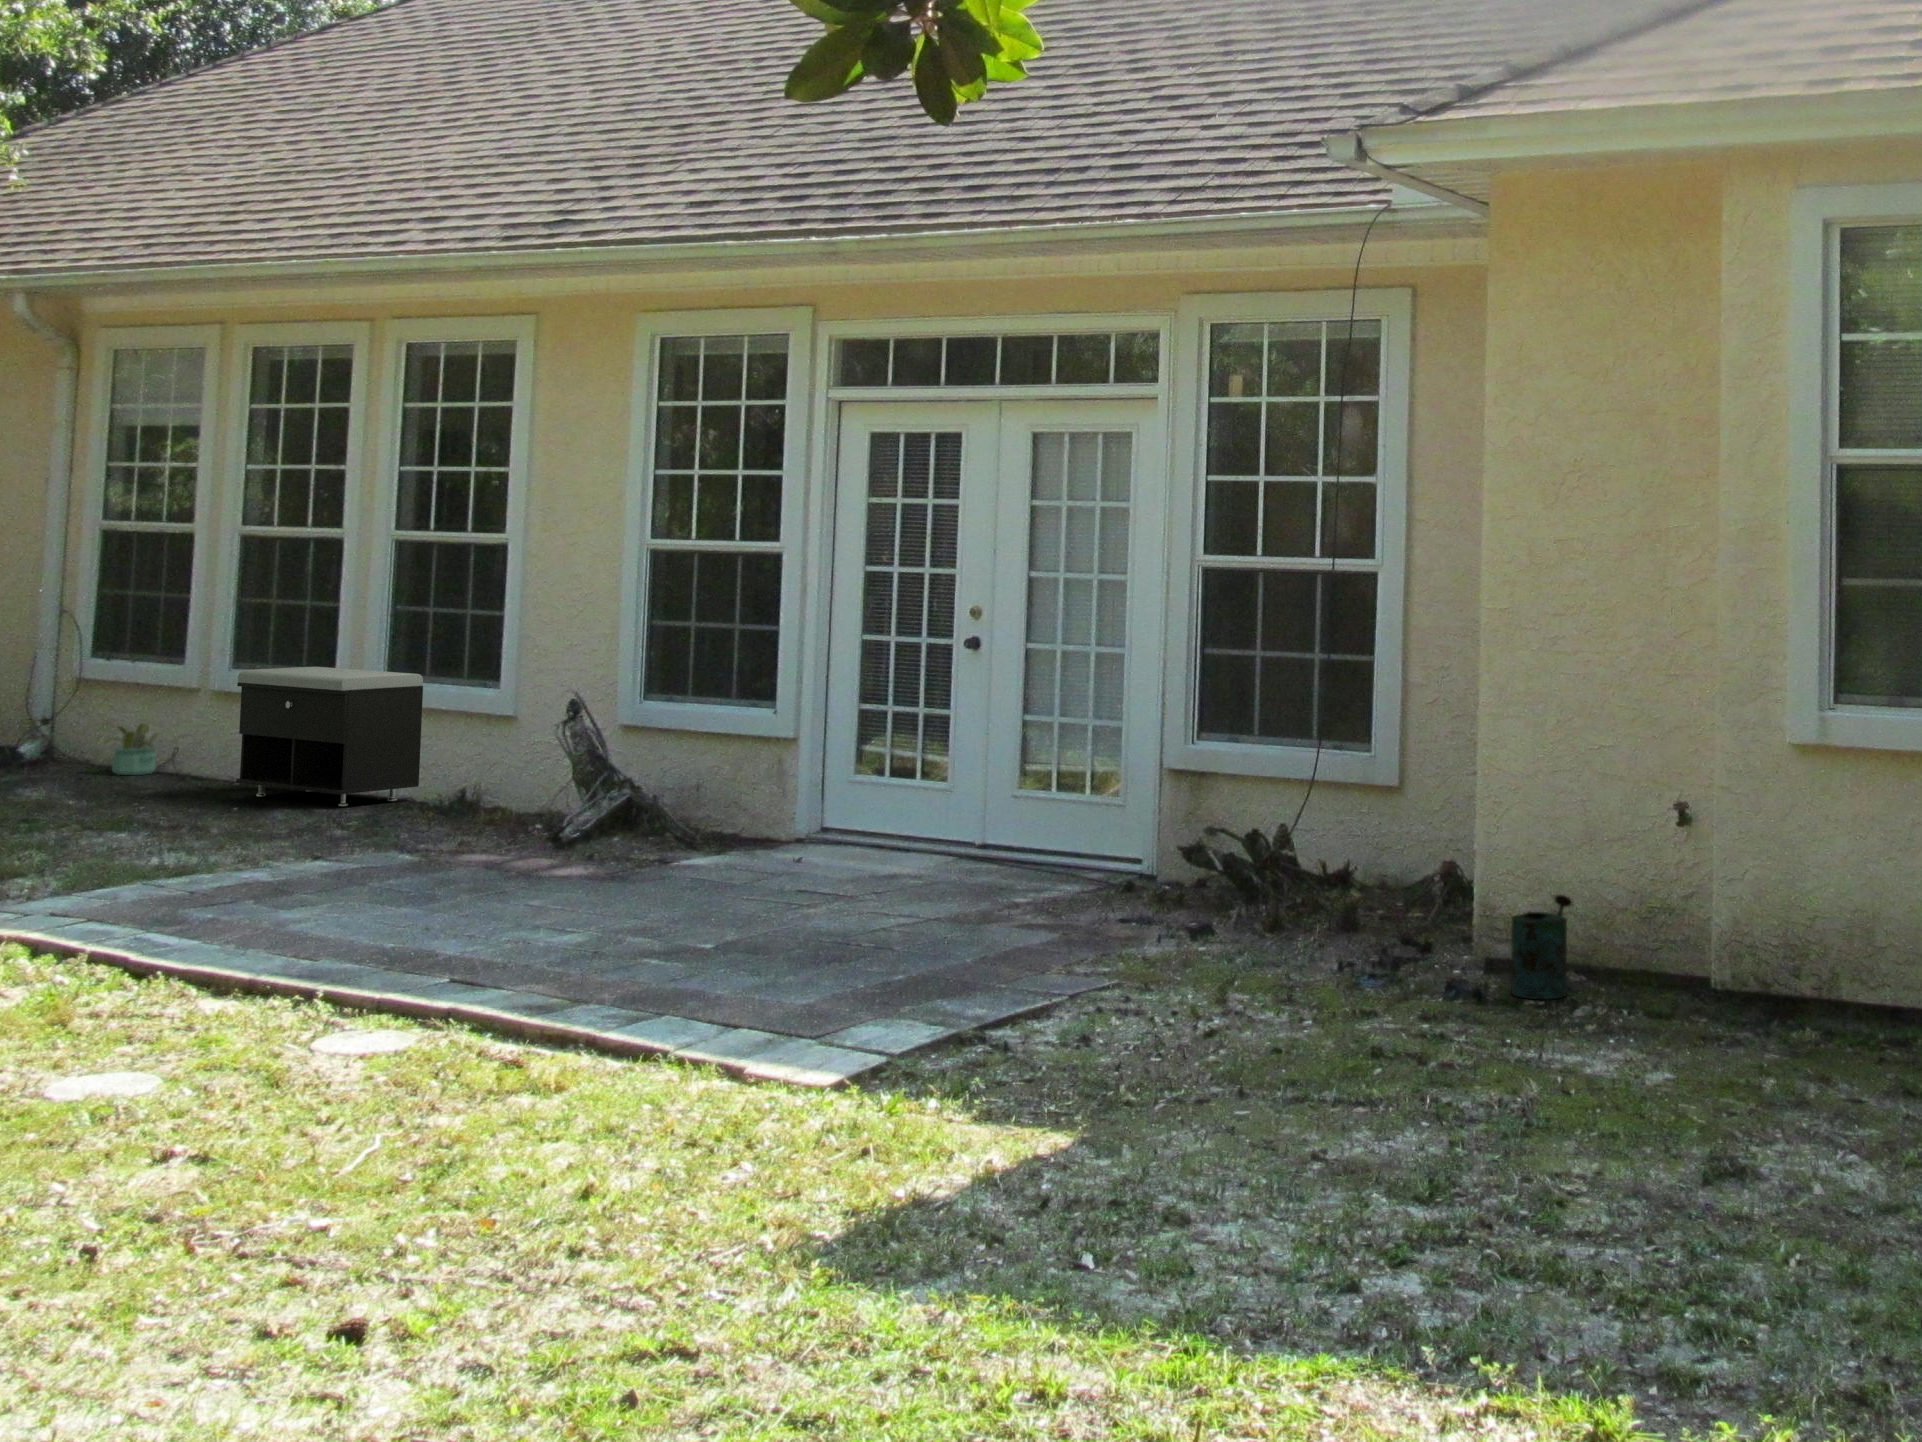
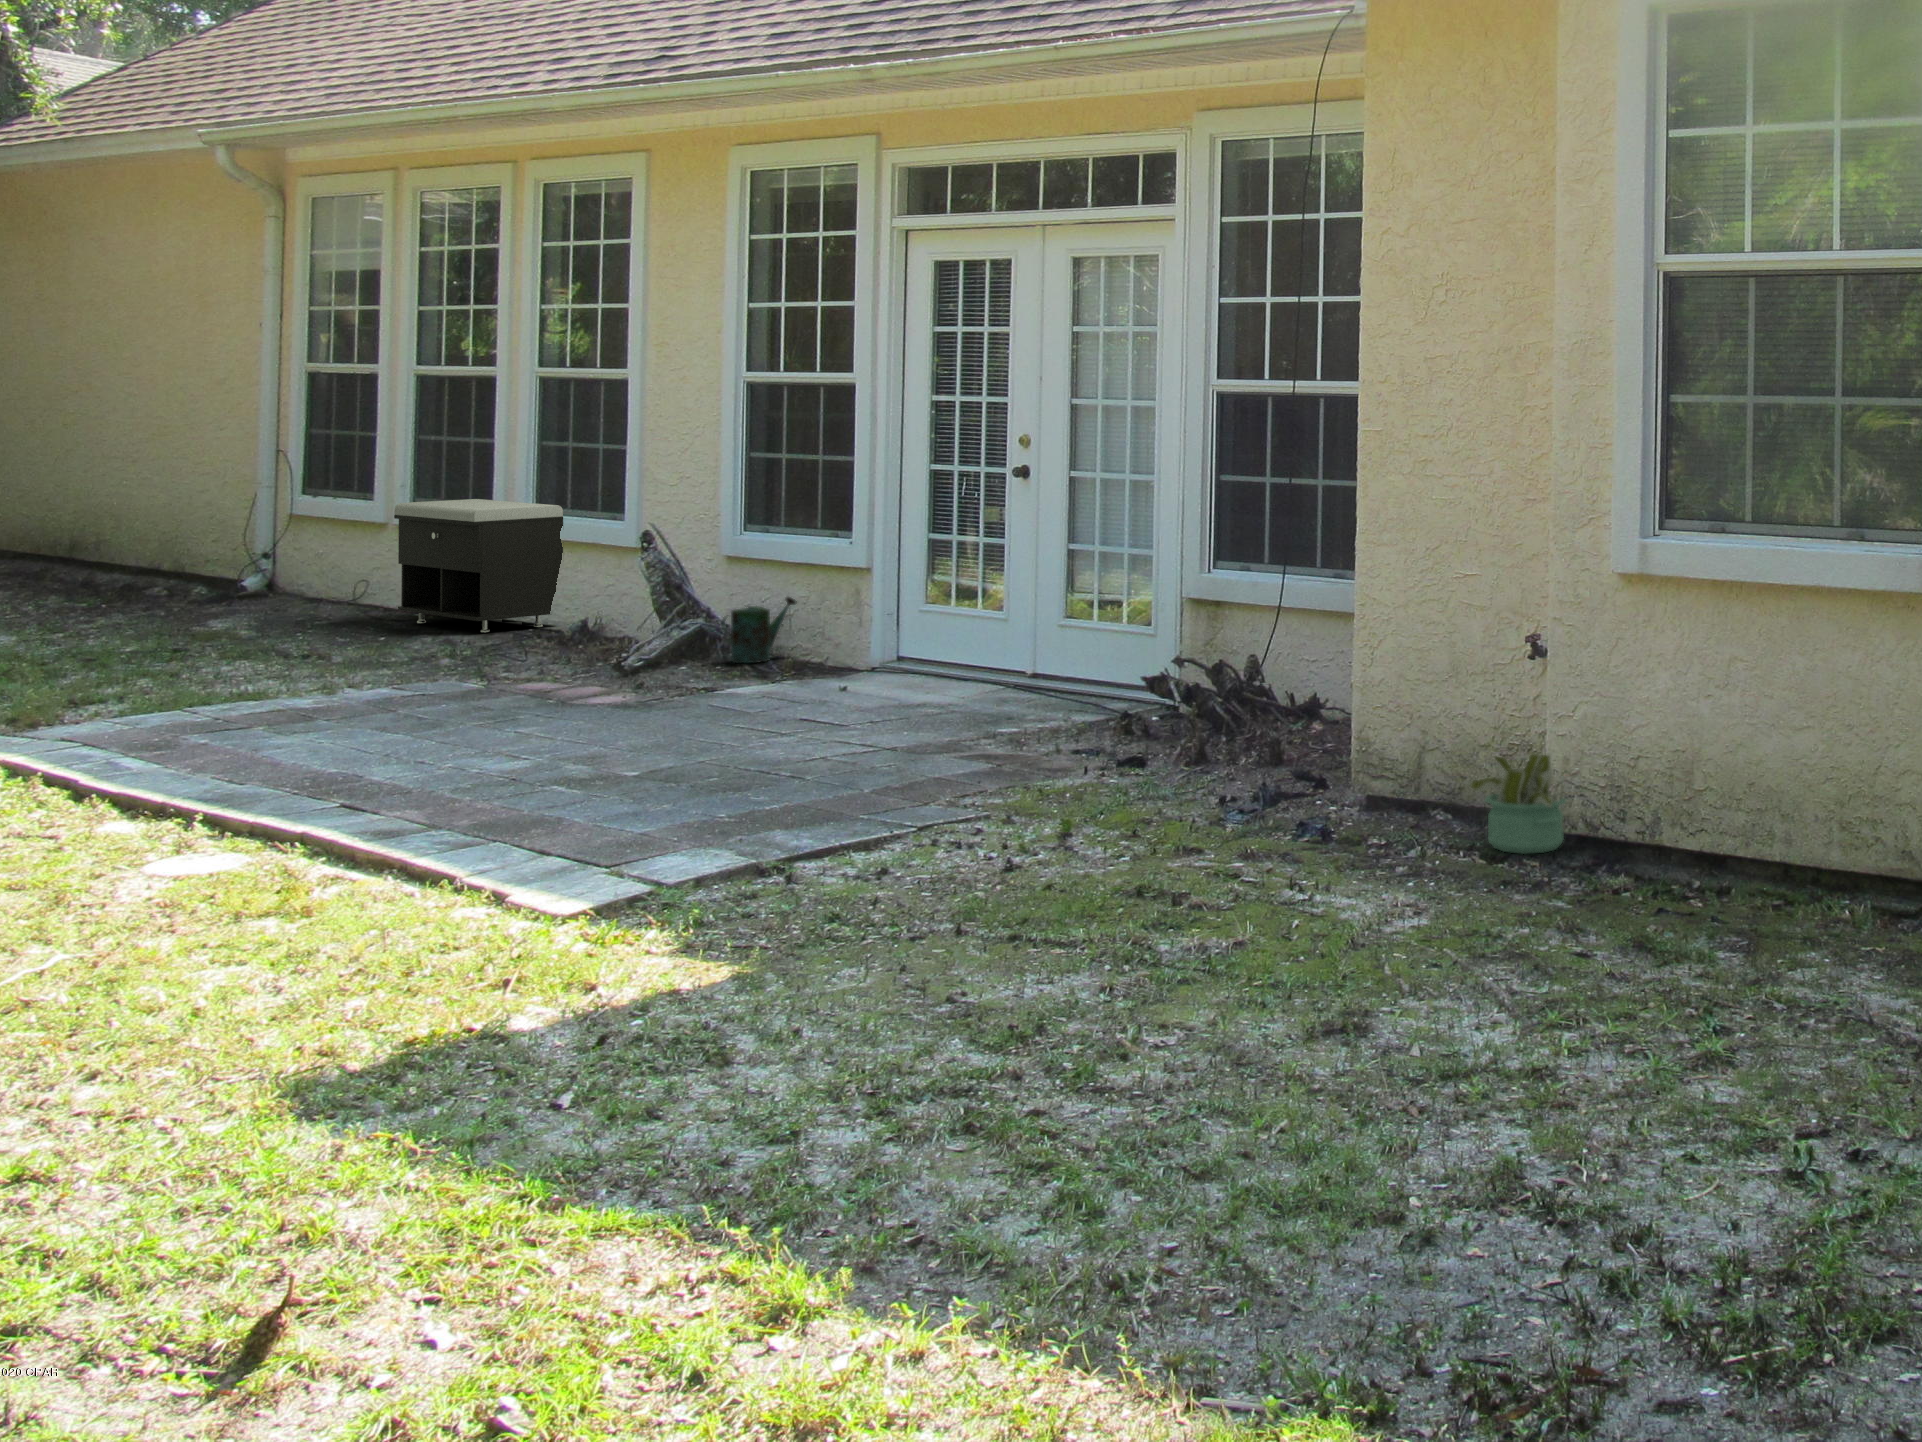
decorative plant: present [101,723,161,775] -> present [1465,754,1567,854]
watering can: present [1511,895,1572,999] -> present [721,597,797,663]

